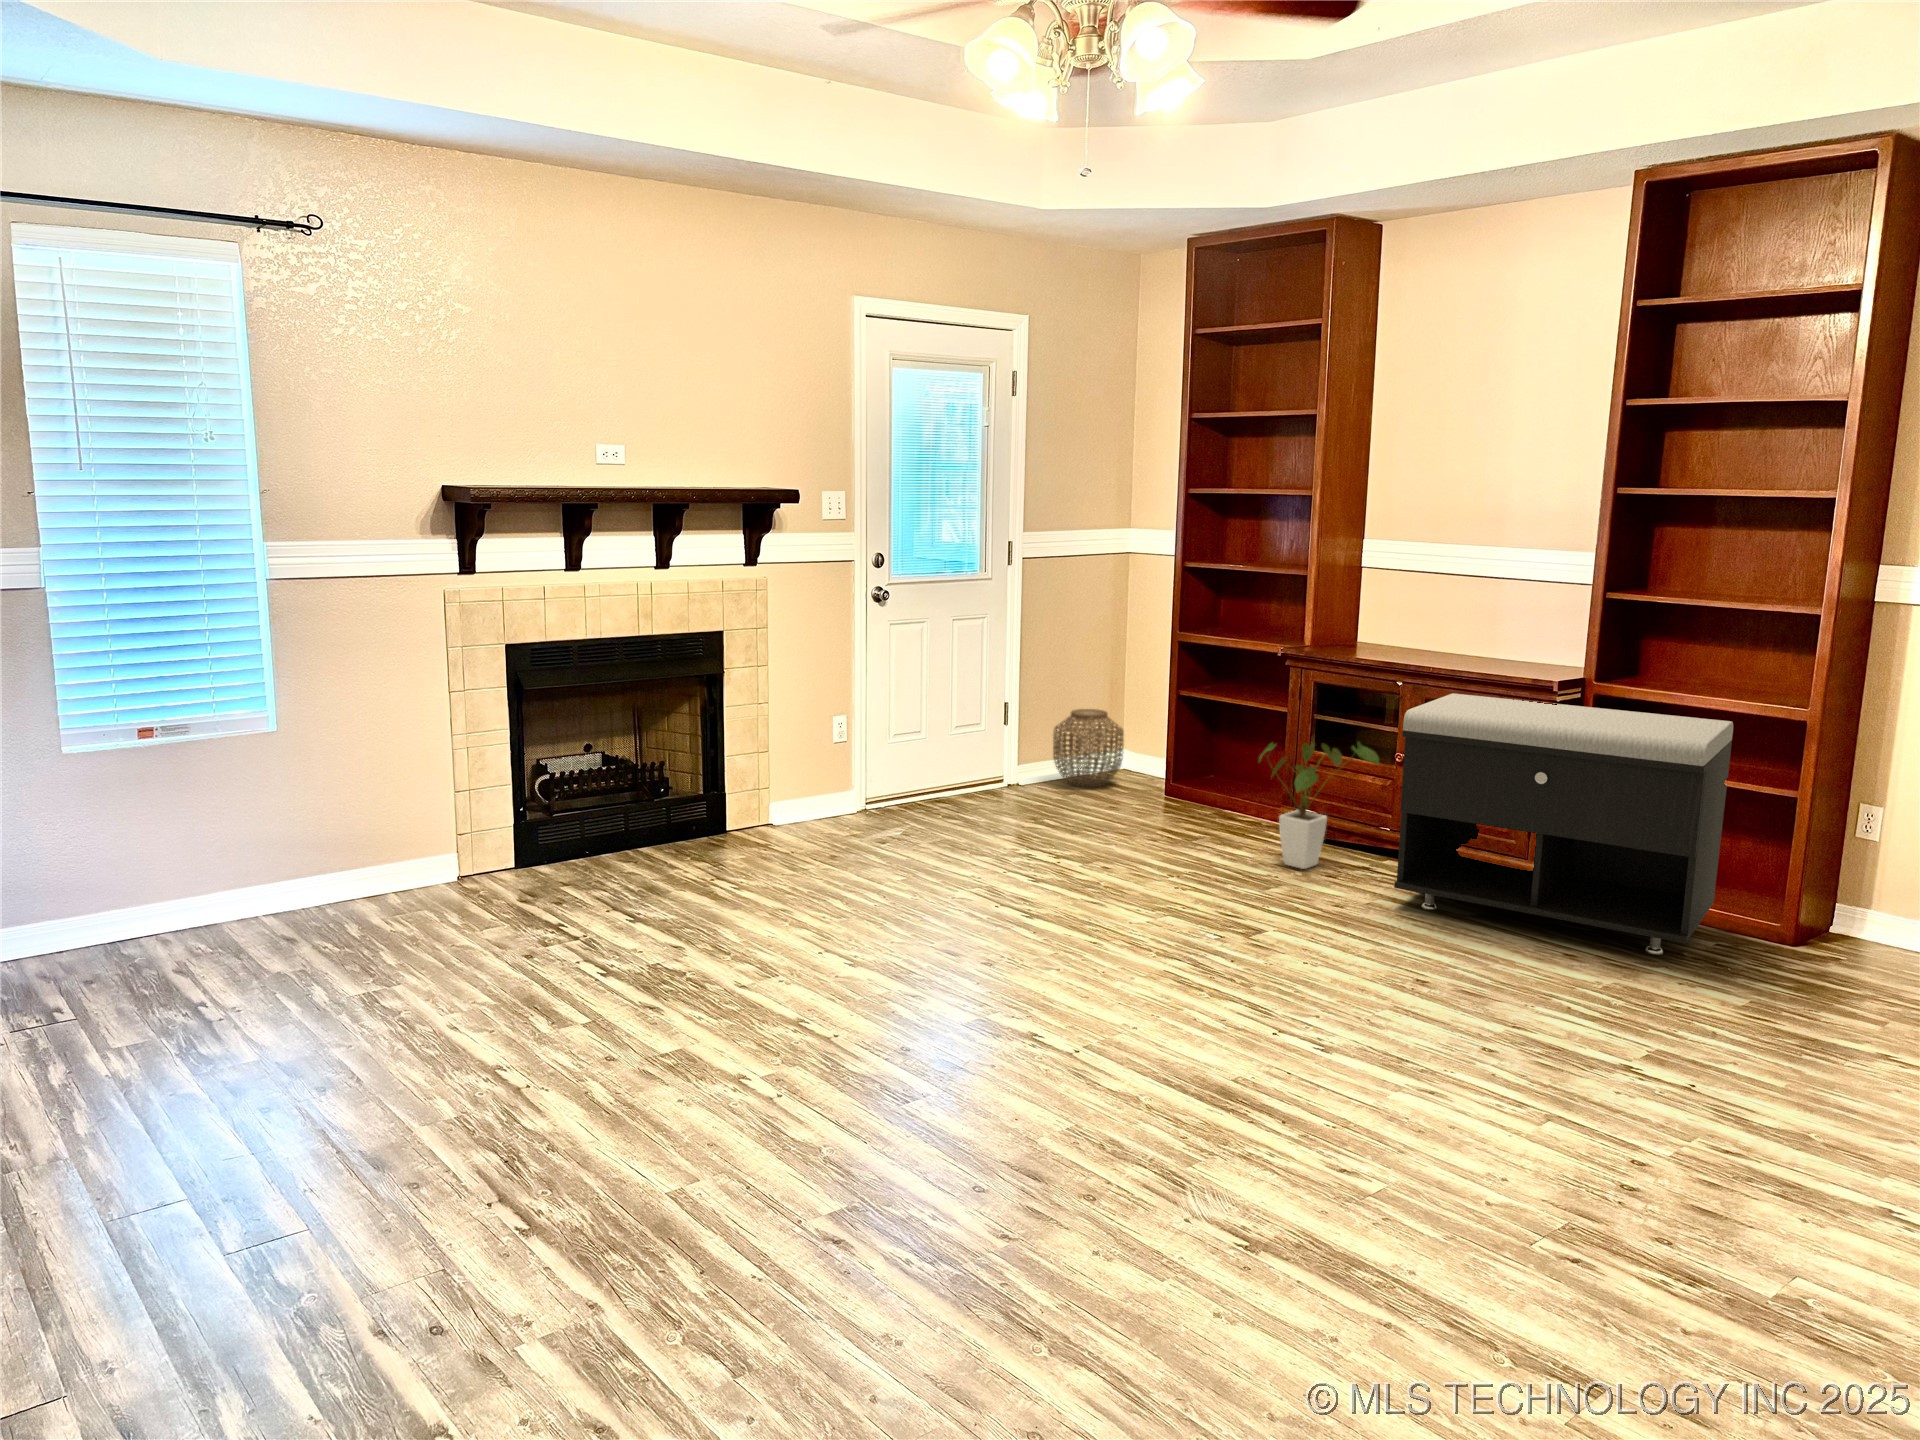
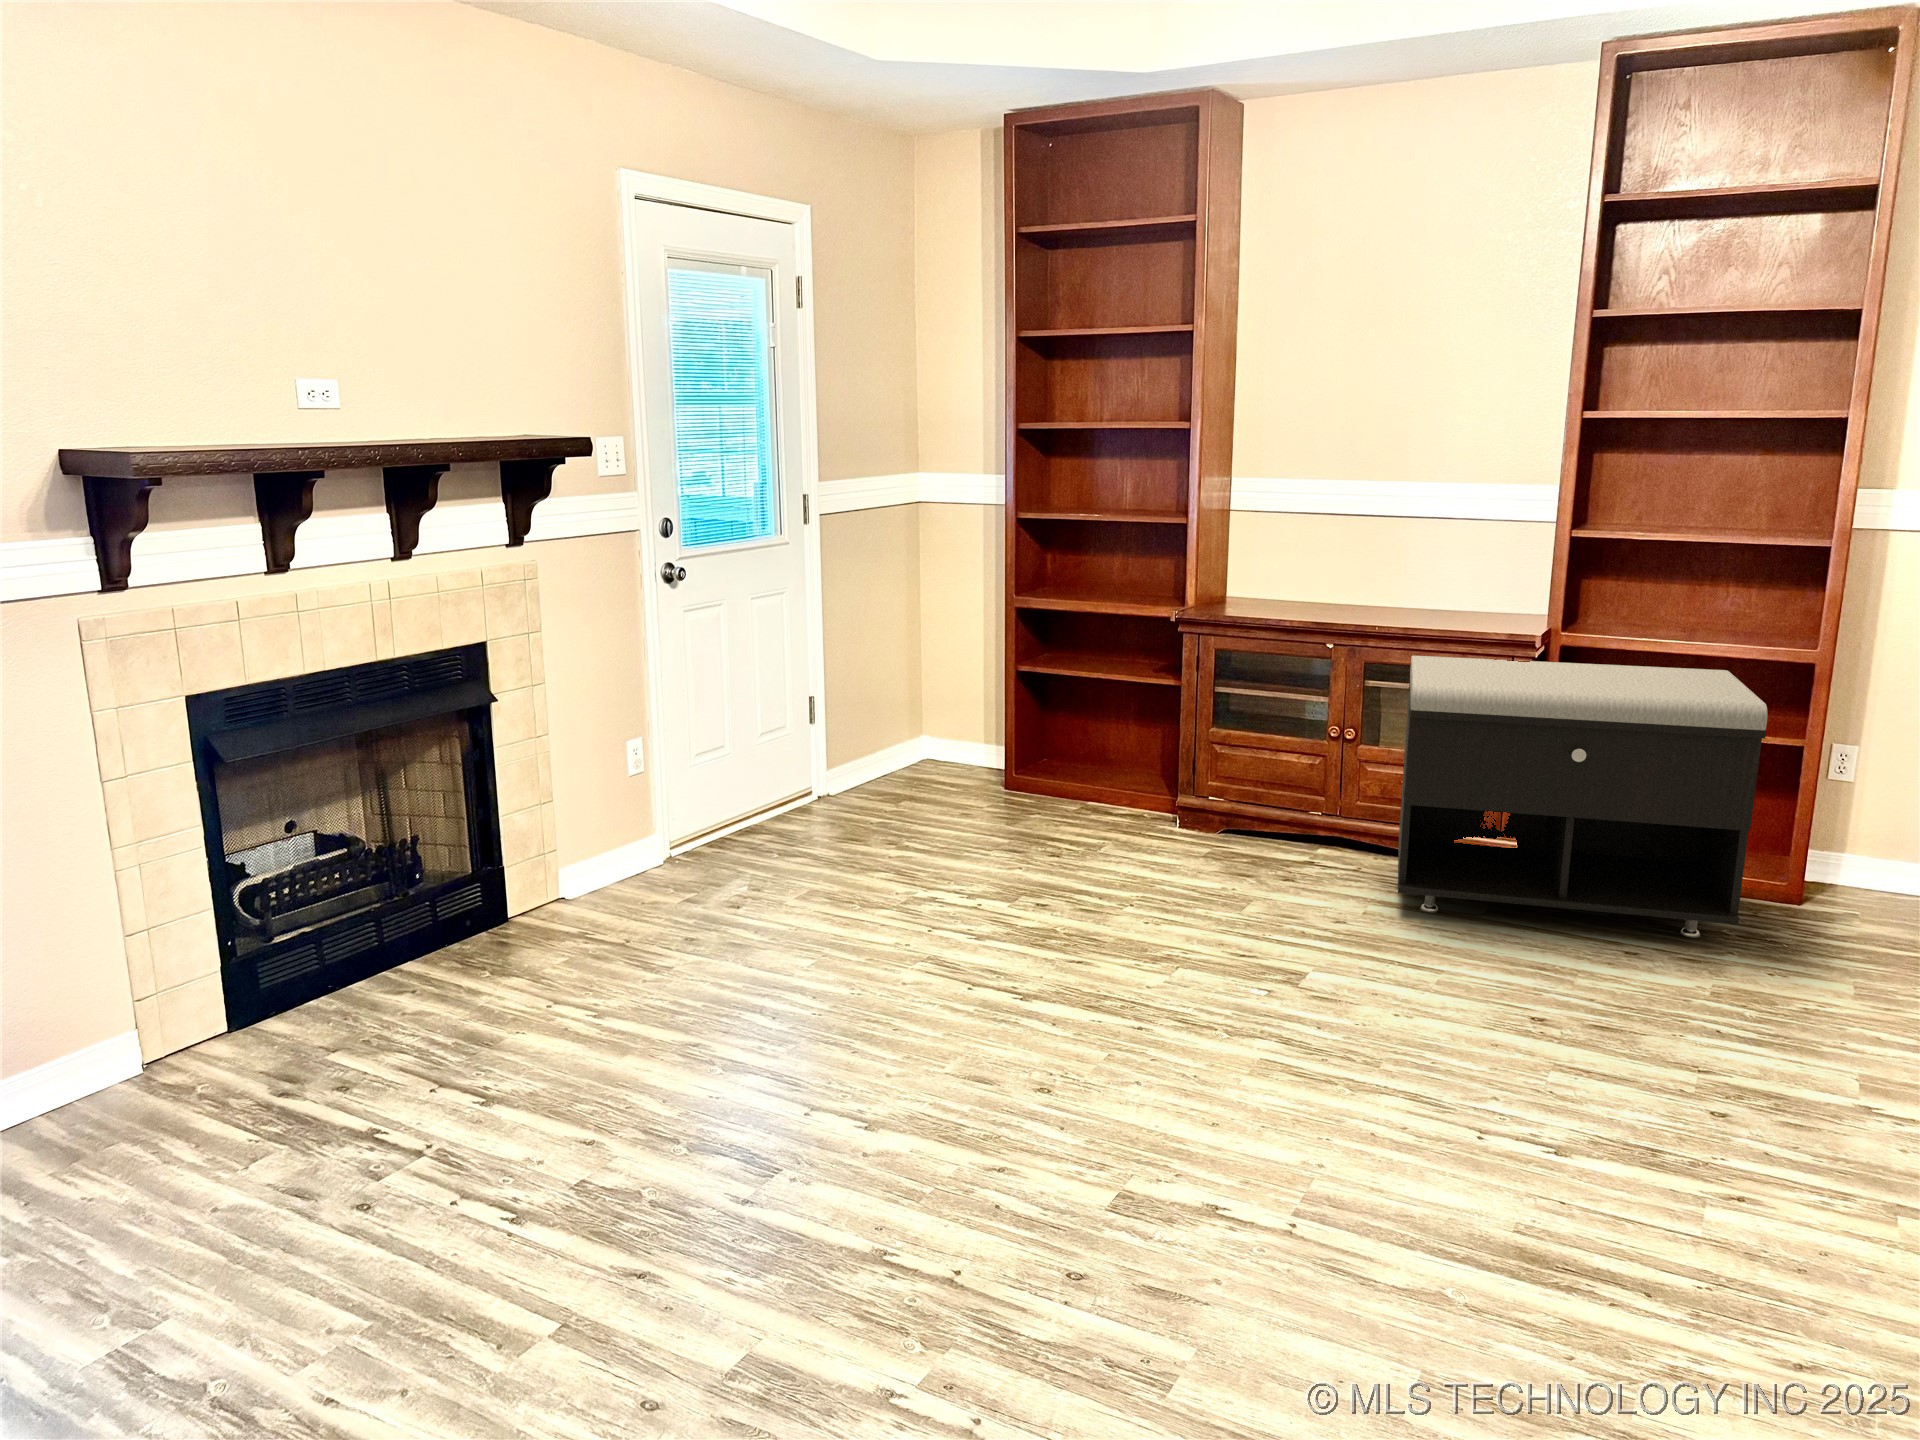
woven basket: present [1053,709,1124,787] -> none [868,691,955,789]
house plant: present [1259,742,1379,869] -> none [1209,718,1330,875]

